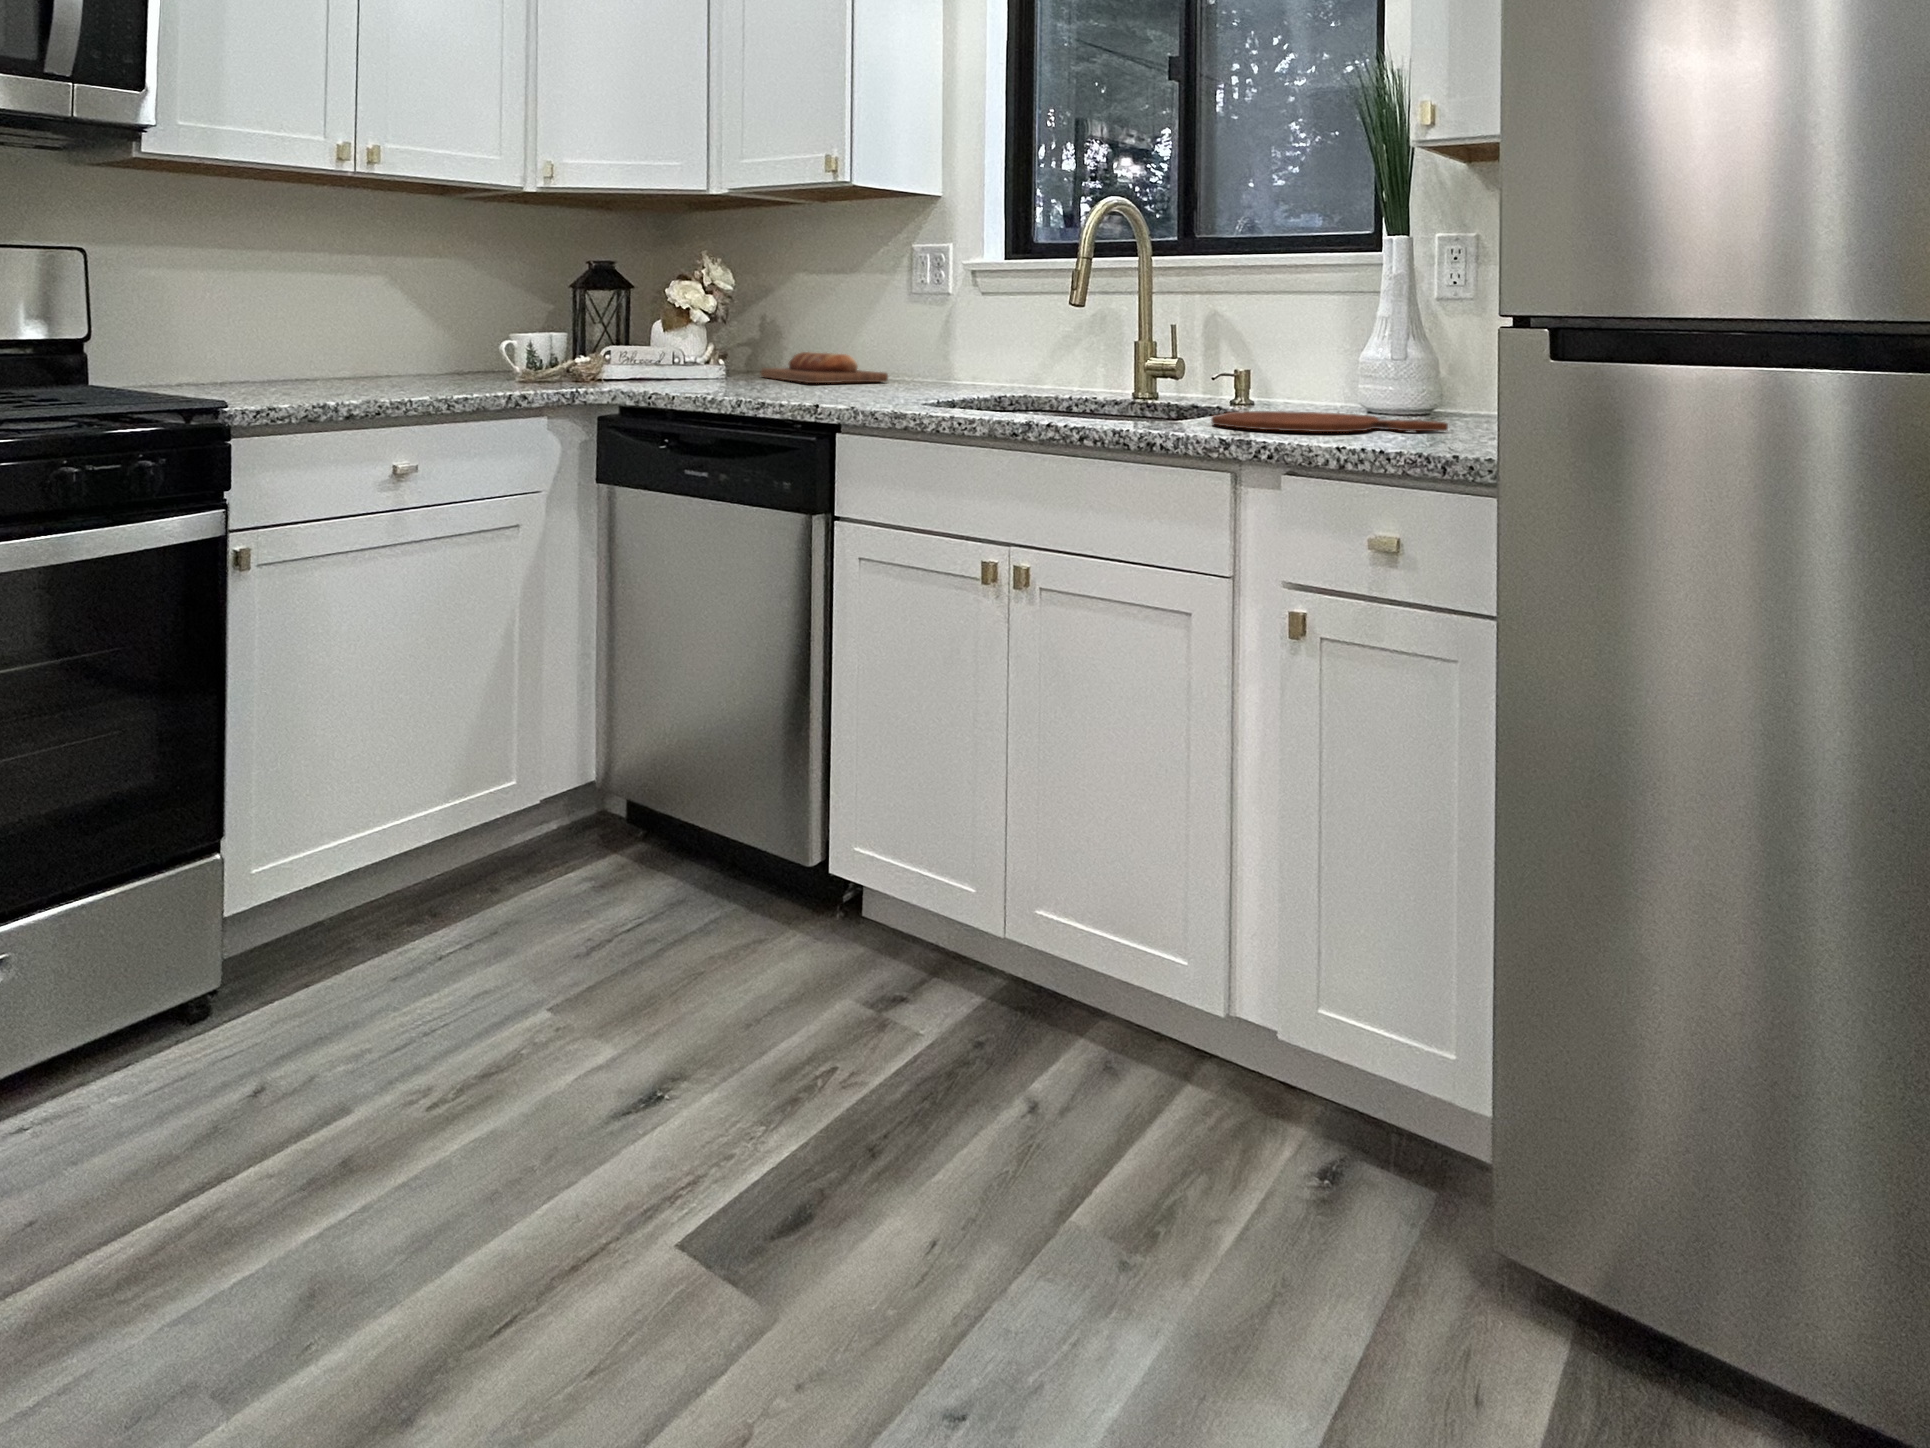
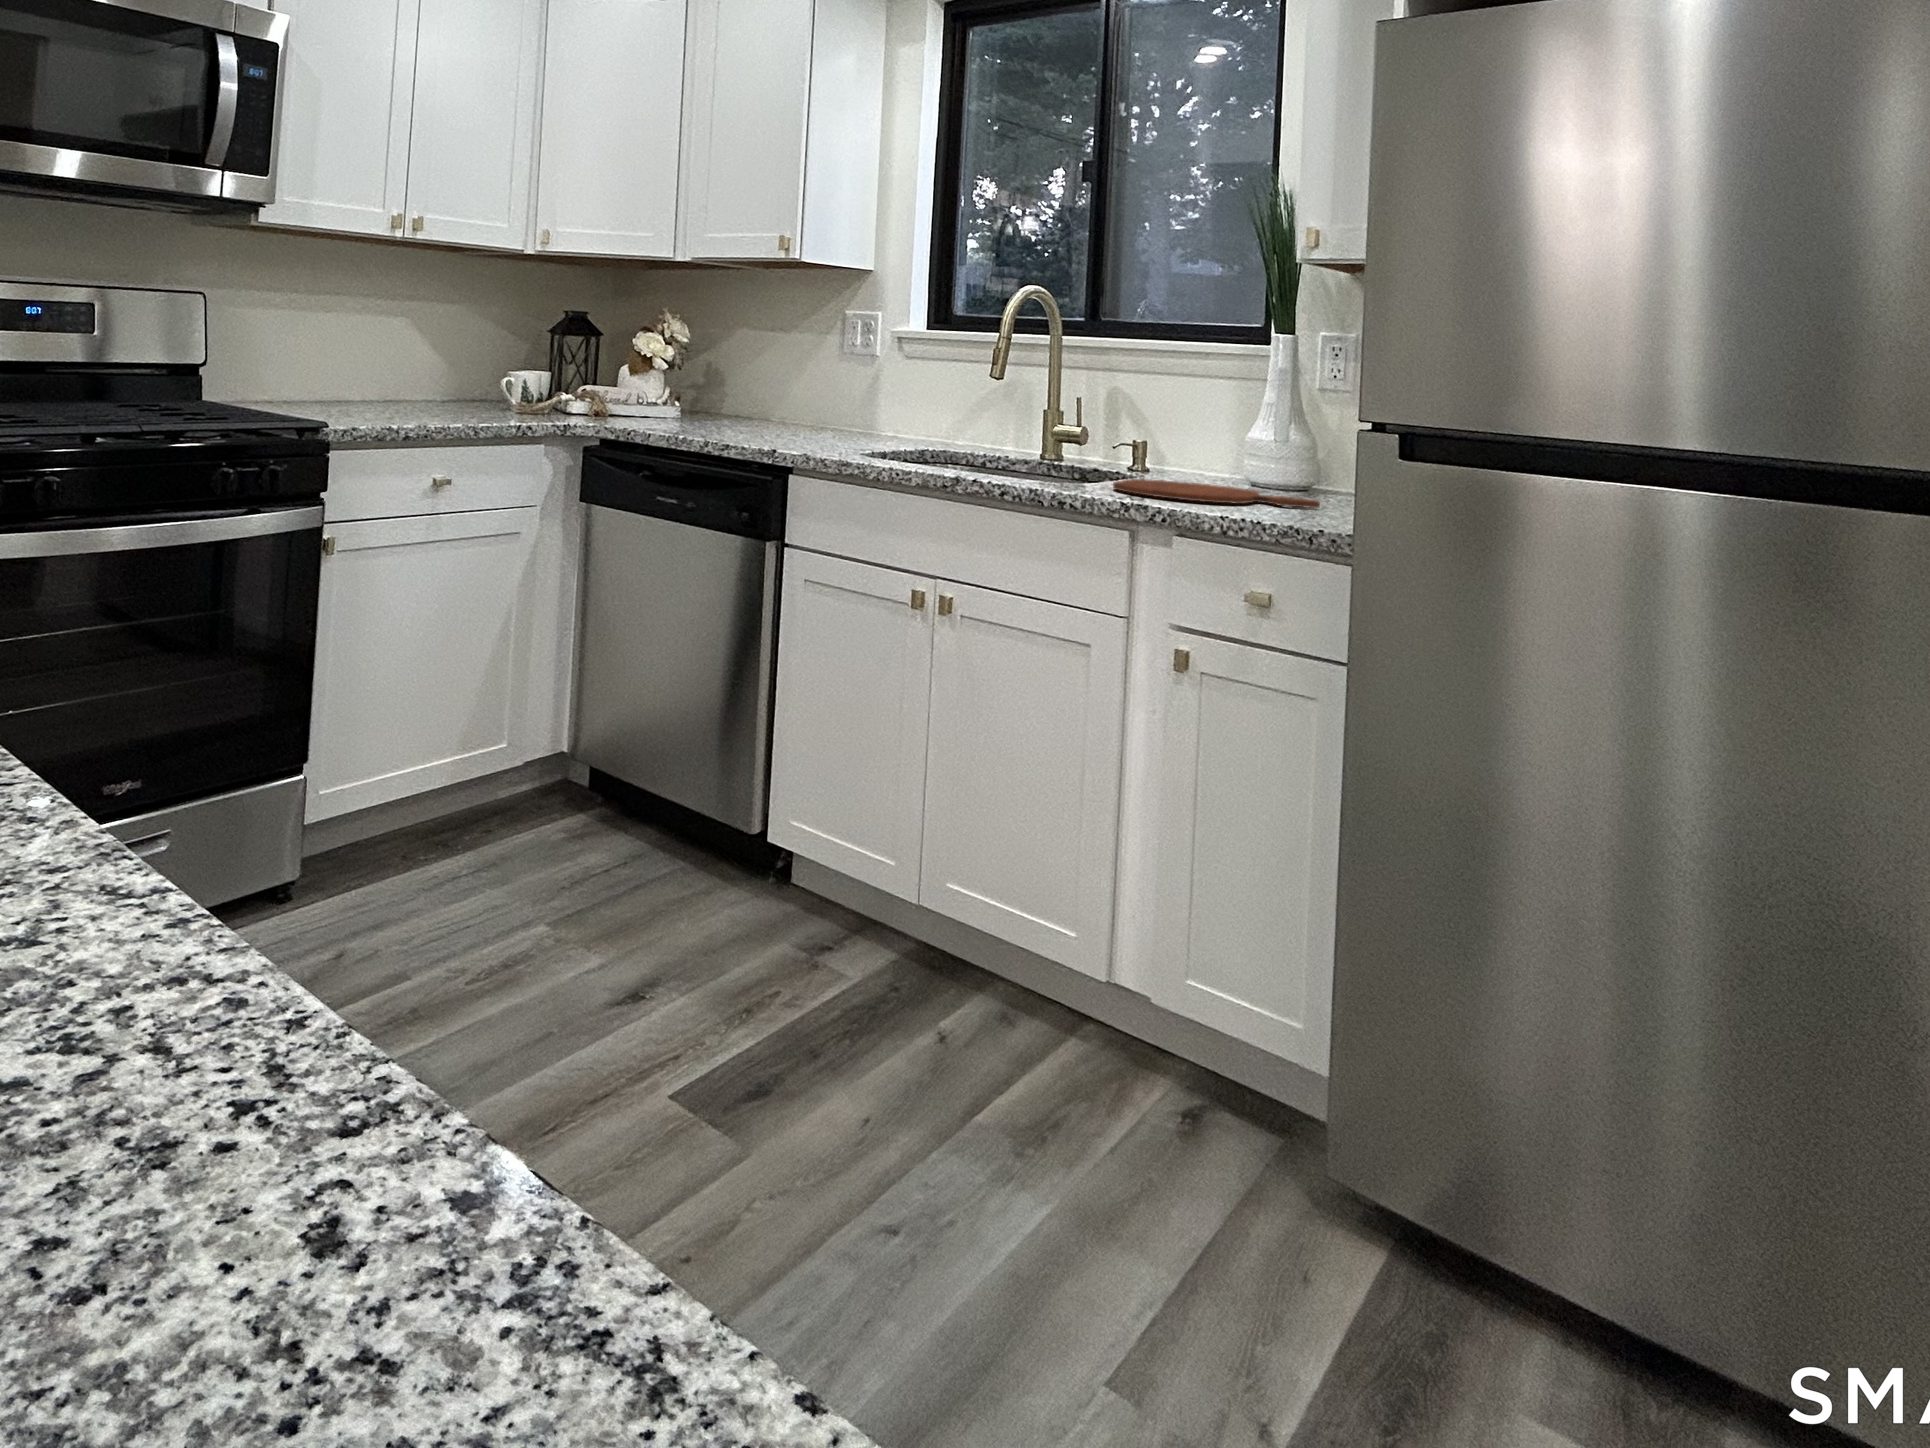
bread loaf: present [760,352,888,383] -> none [708,399,821,430]

